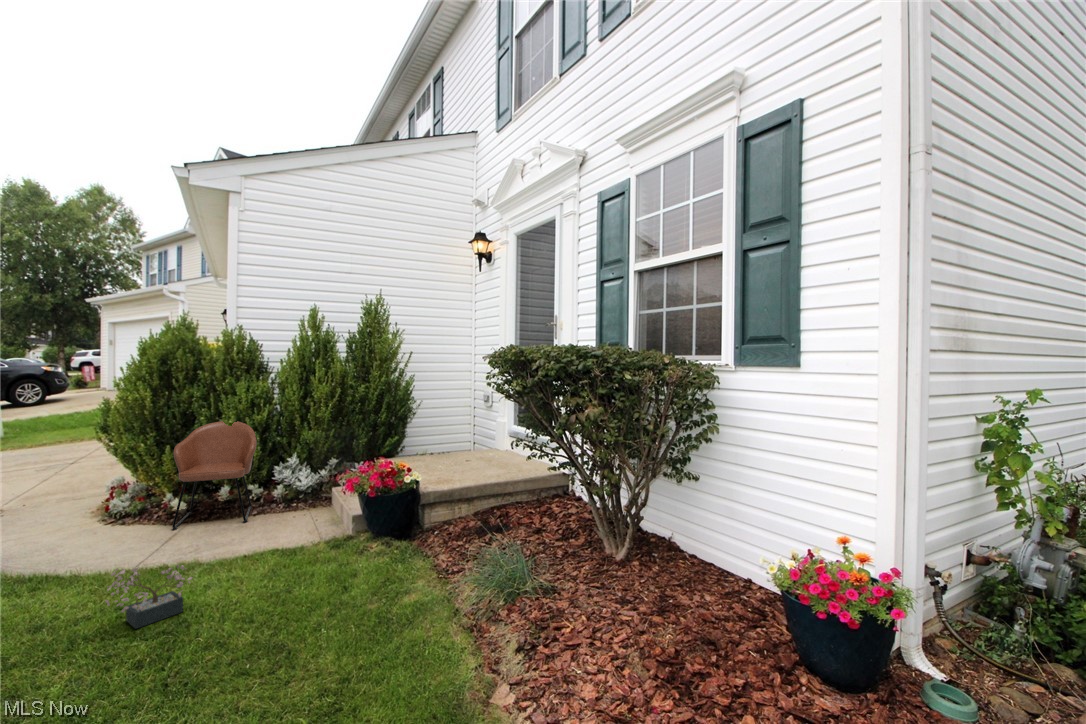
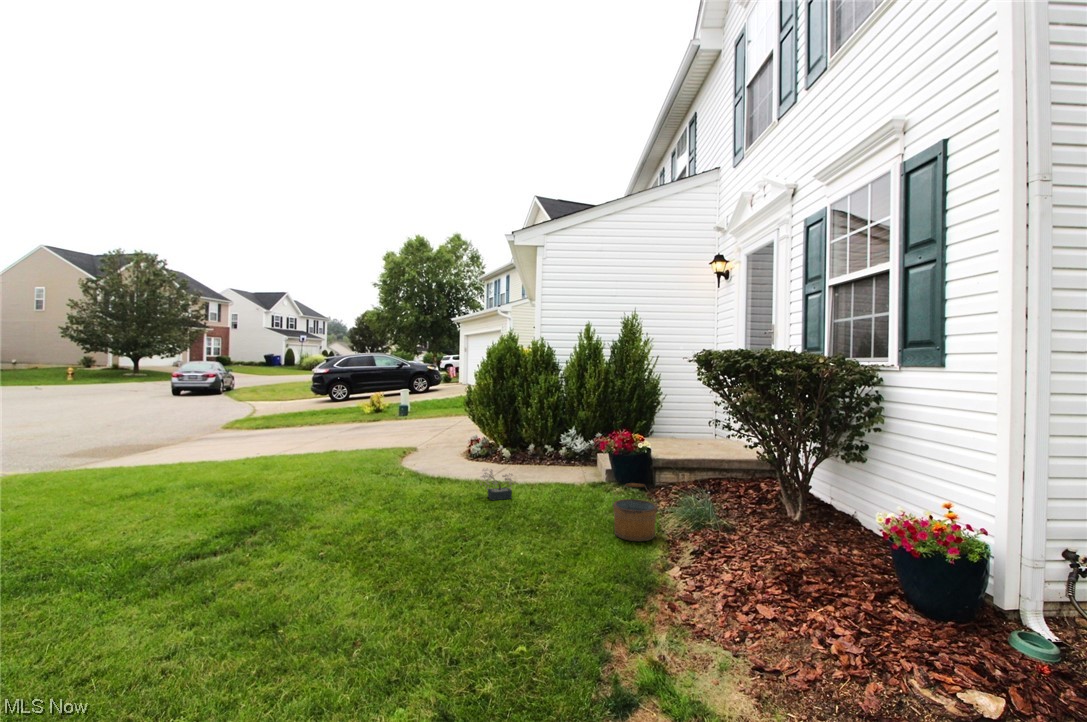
chair: present [172,421,257,530] -> none [505,401,550,466]
bucket: none [387,558,461,660] -> present [613,483,658,541]

